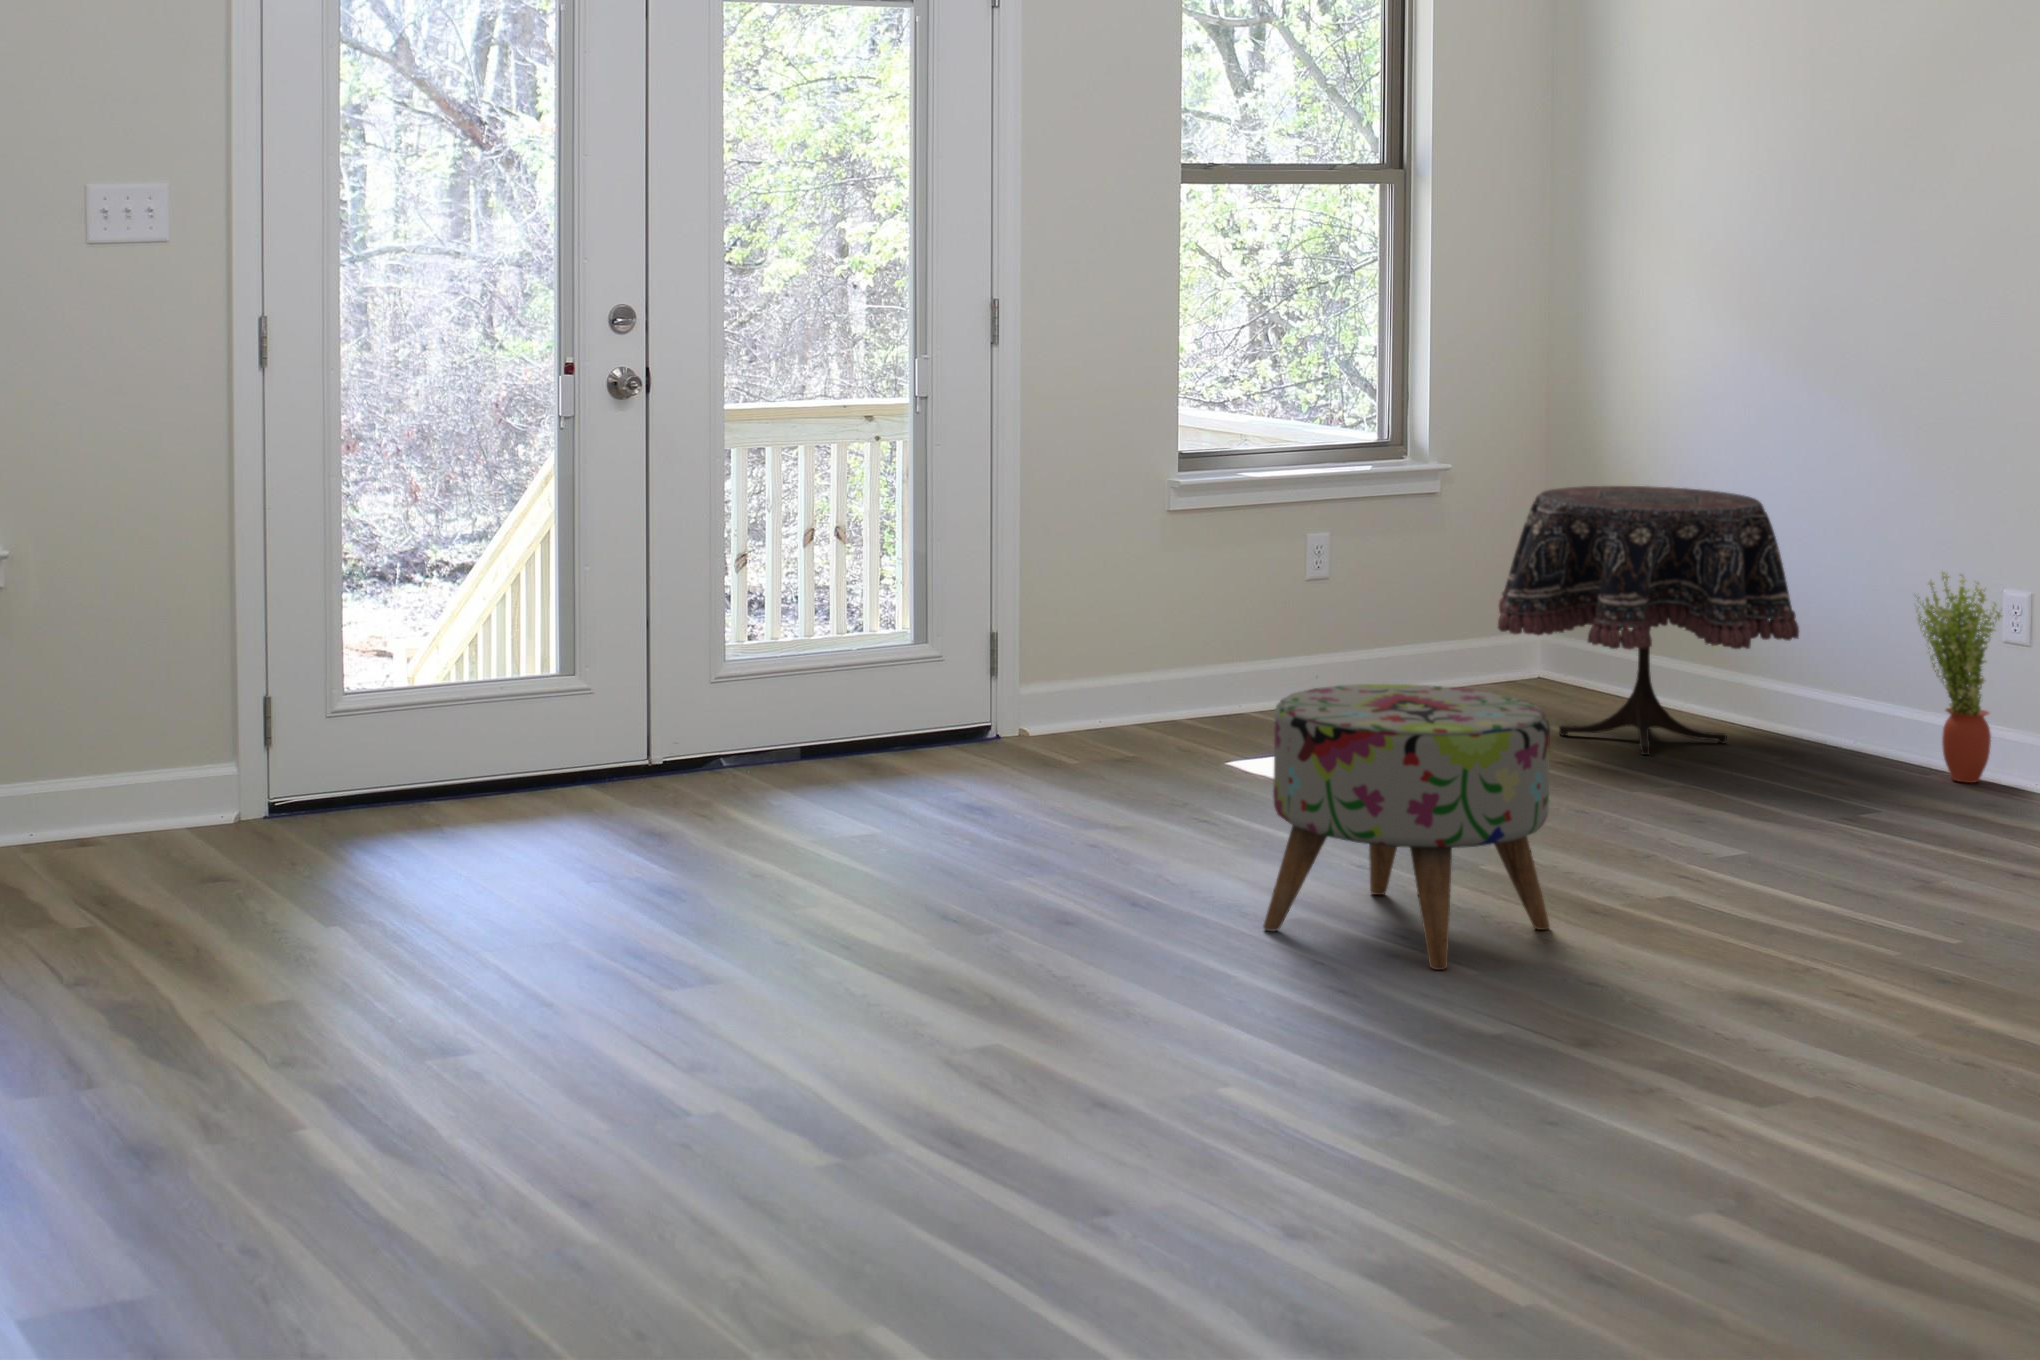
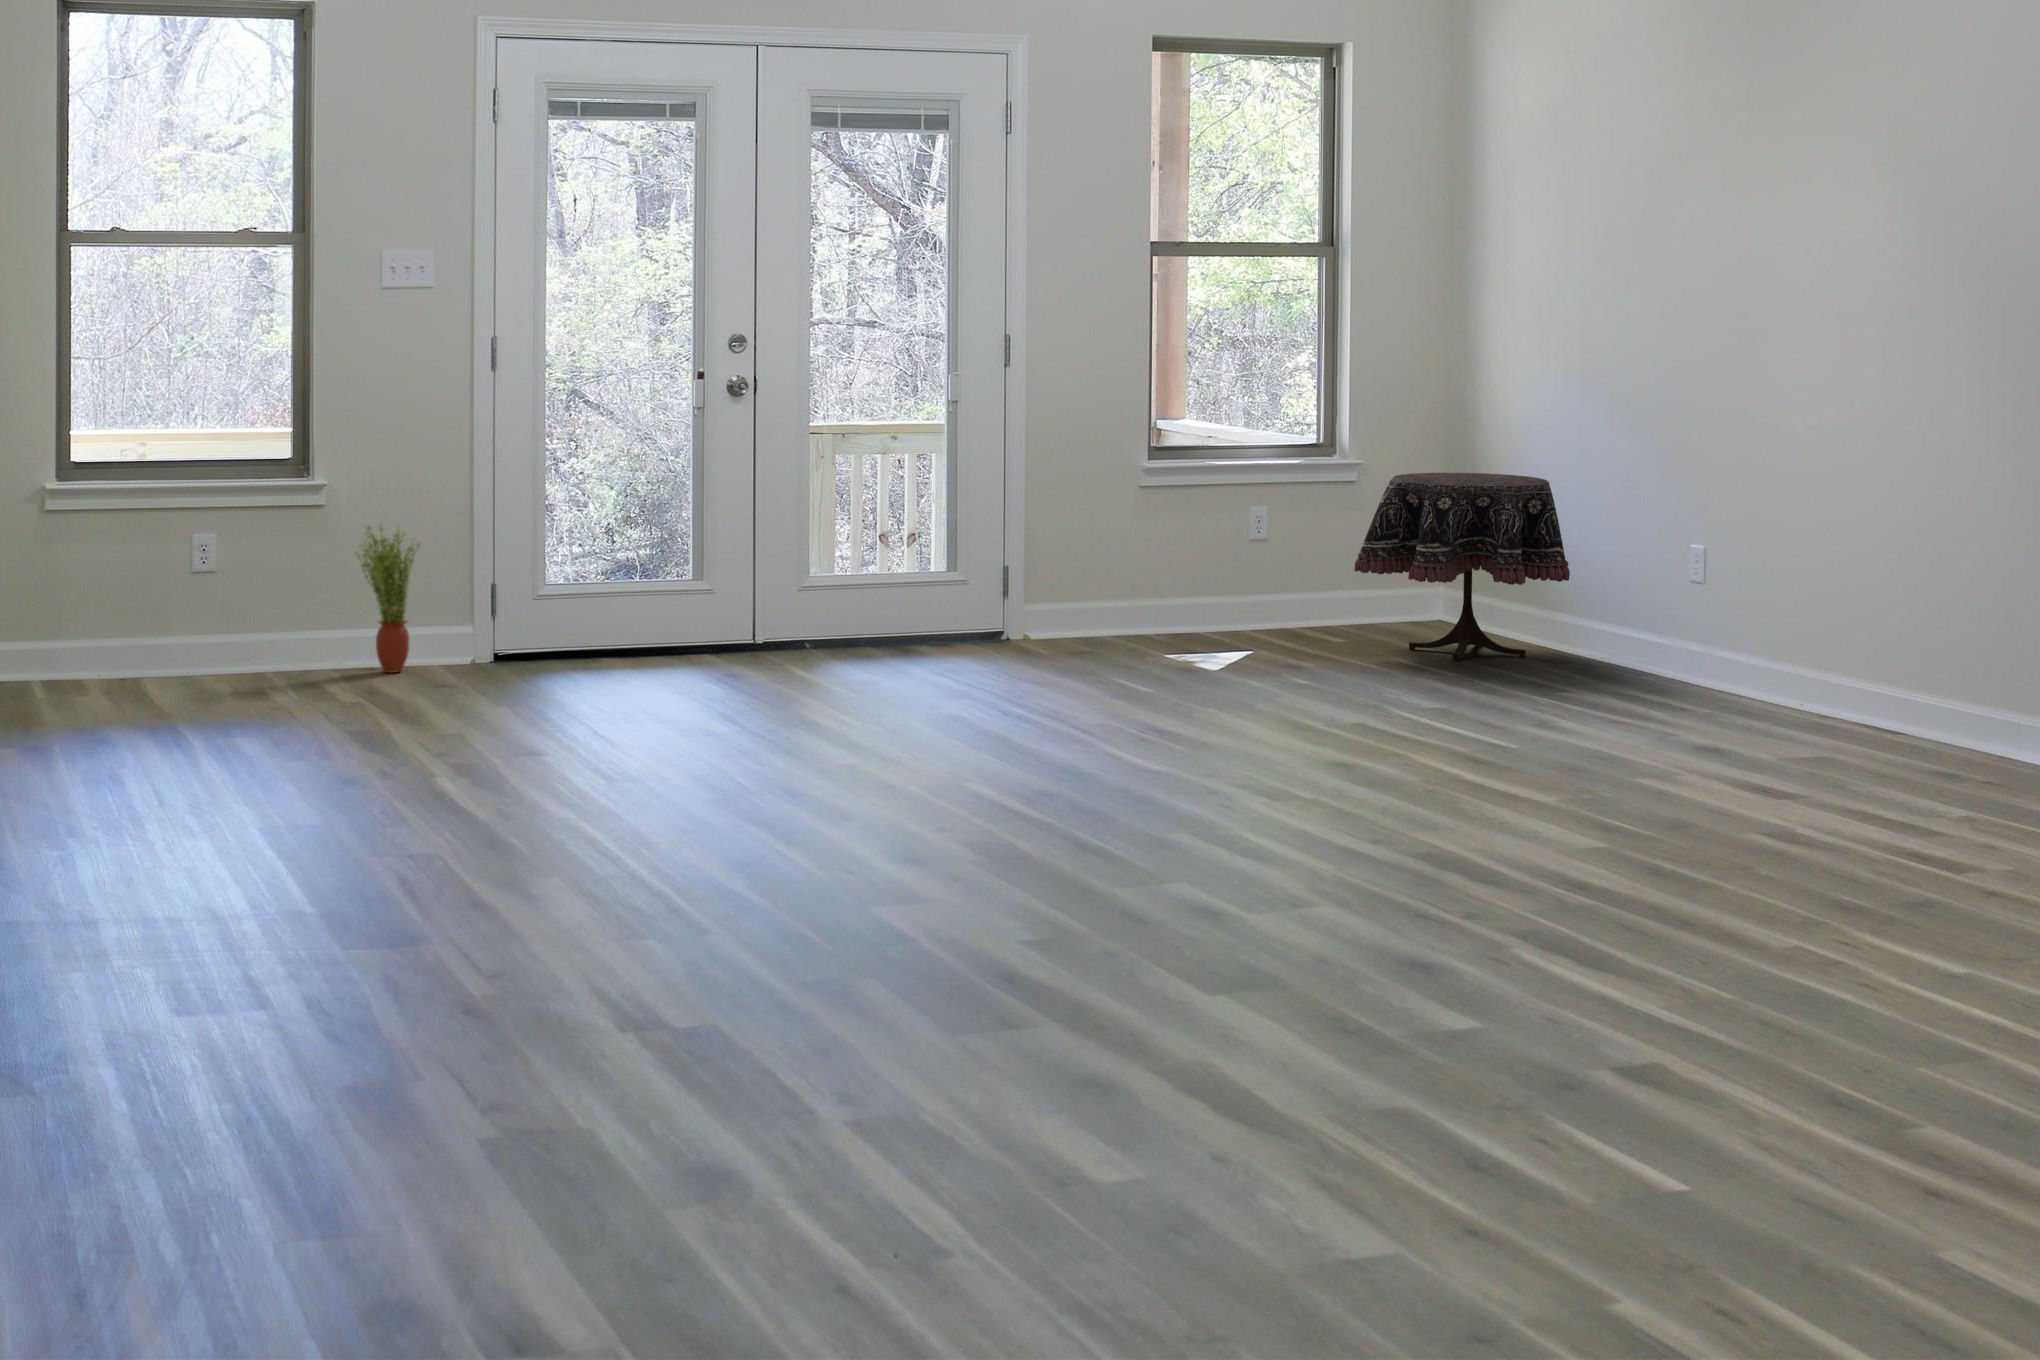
potted plant: present [1915,572,2002,783] -> present [356,526,420,673]
ottoman: present [1263,684,1550,970] -> none [1069,579,1257,751]

